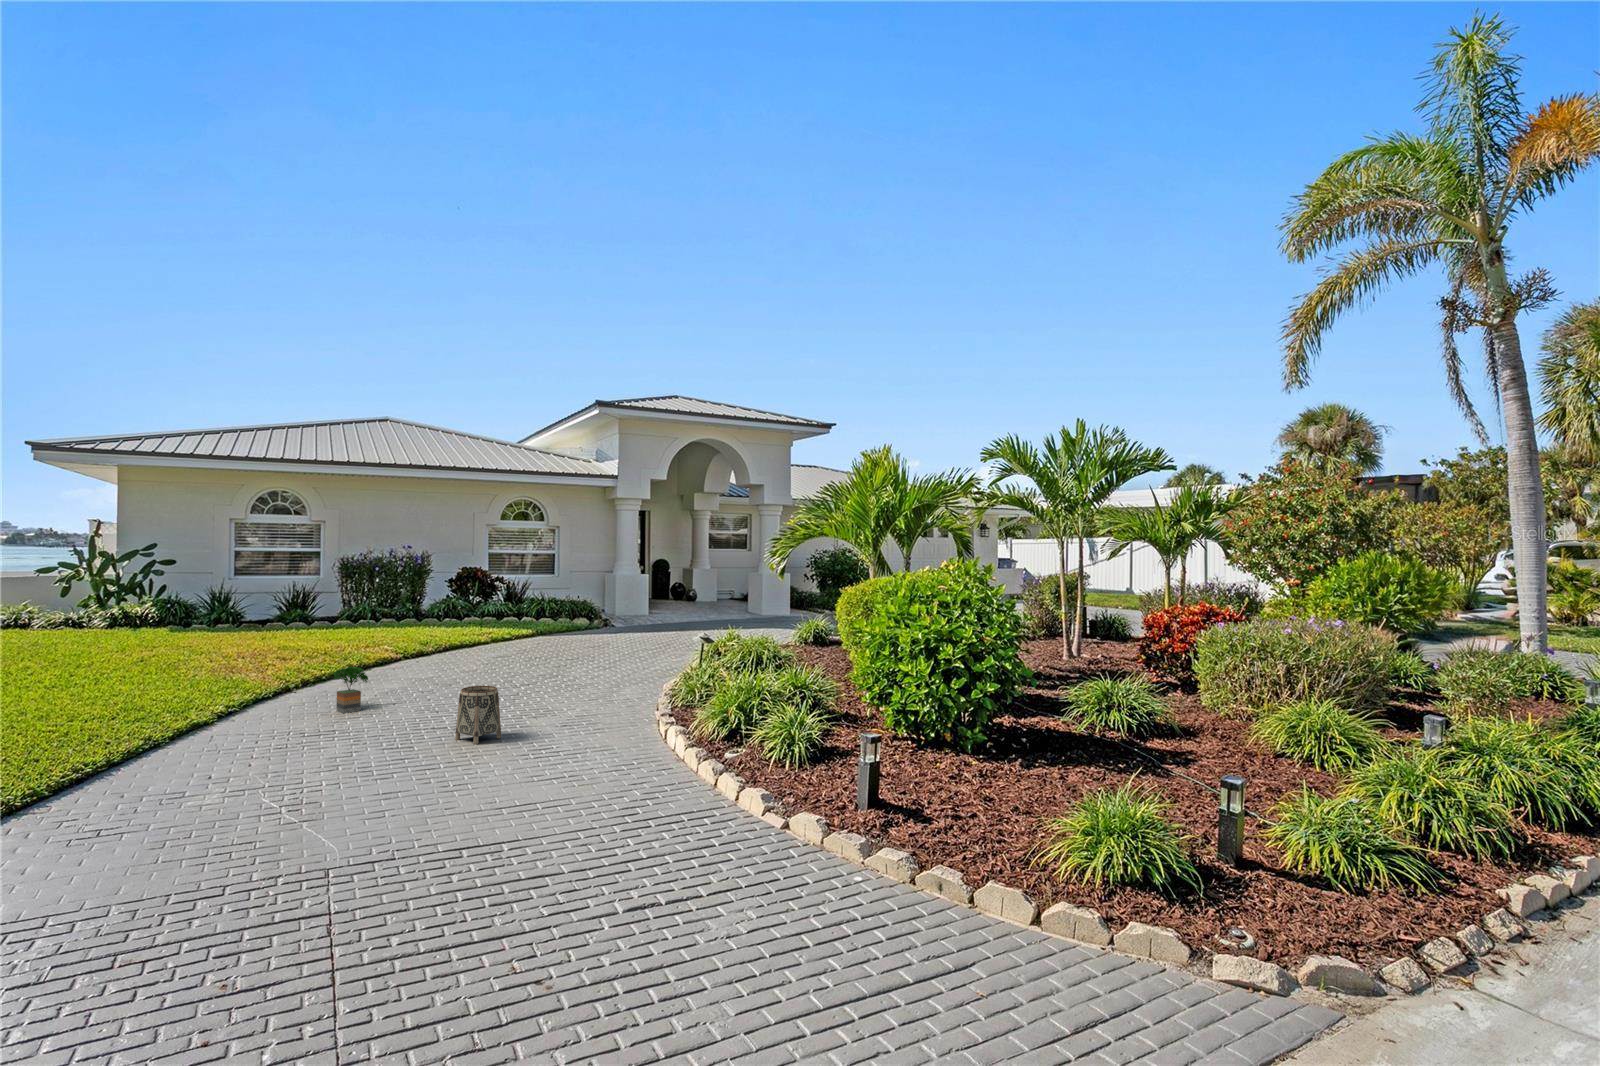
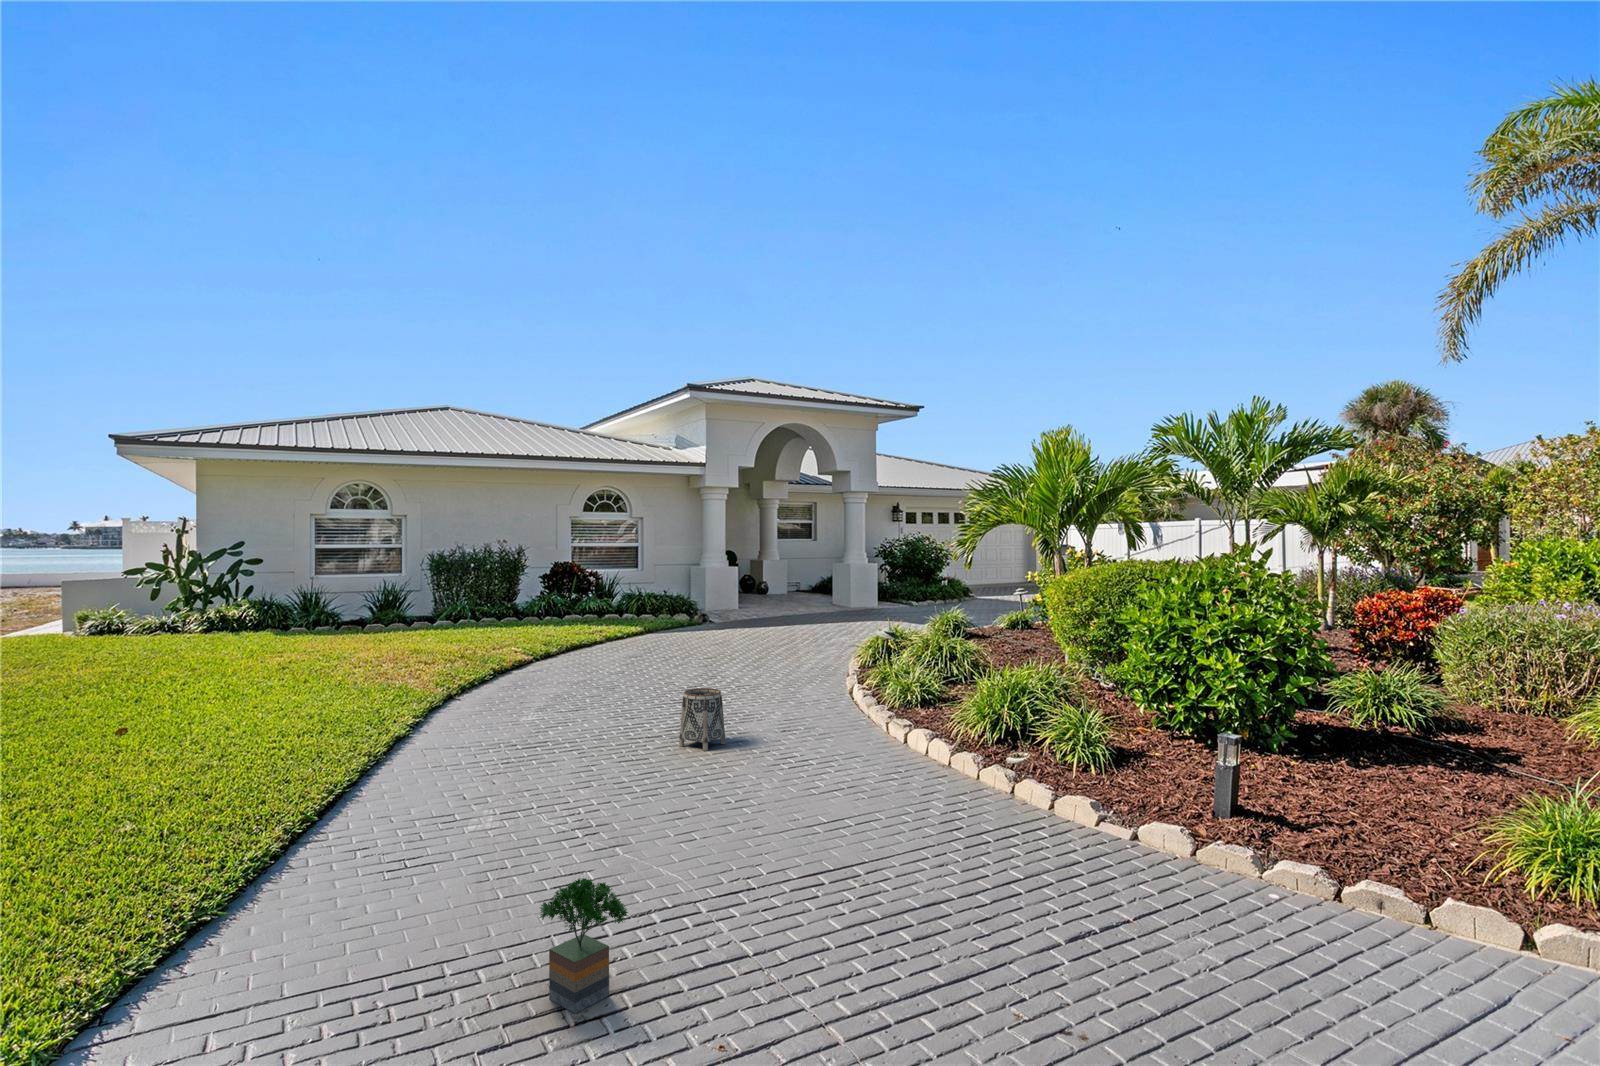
potted tree: present [334,667,368,713] -> present [539,878,628,1014]

